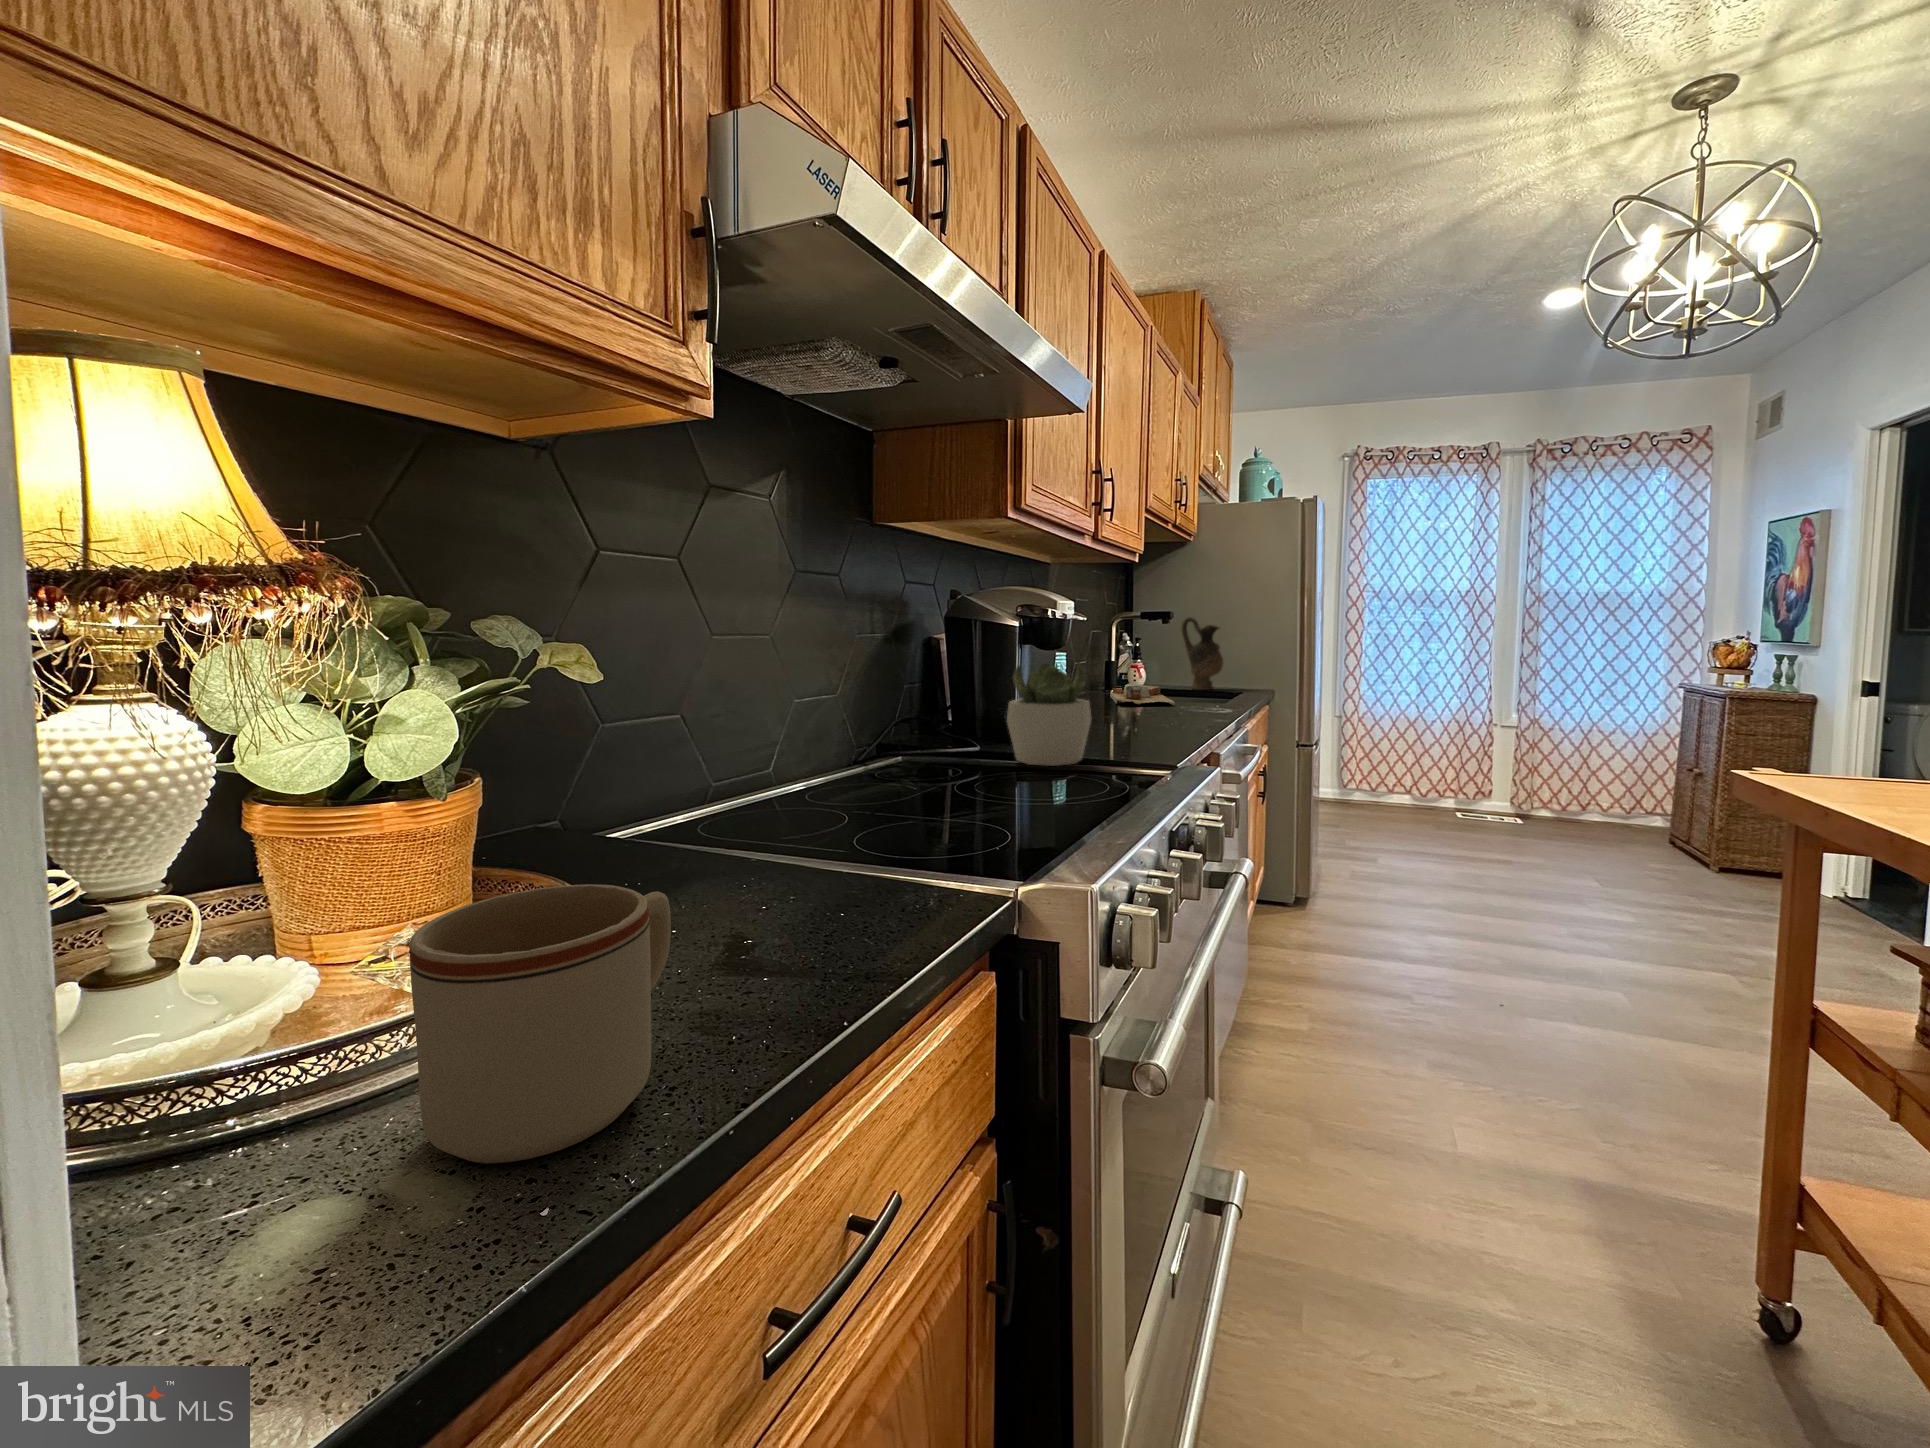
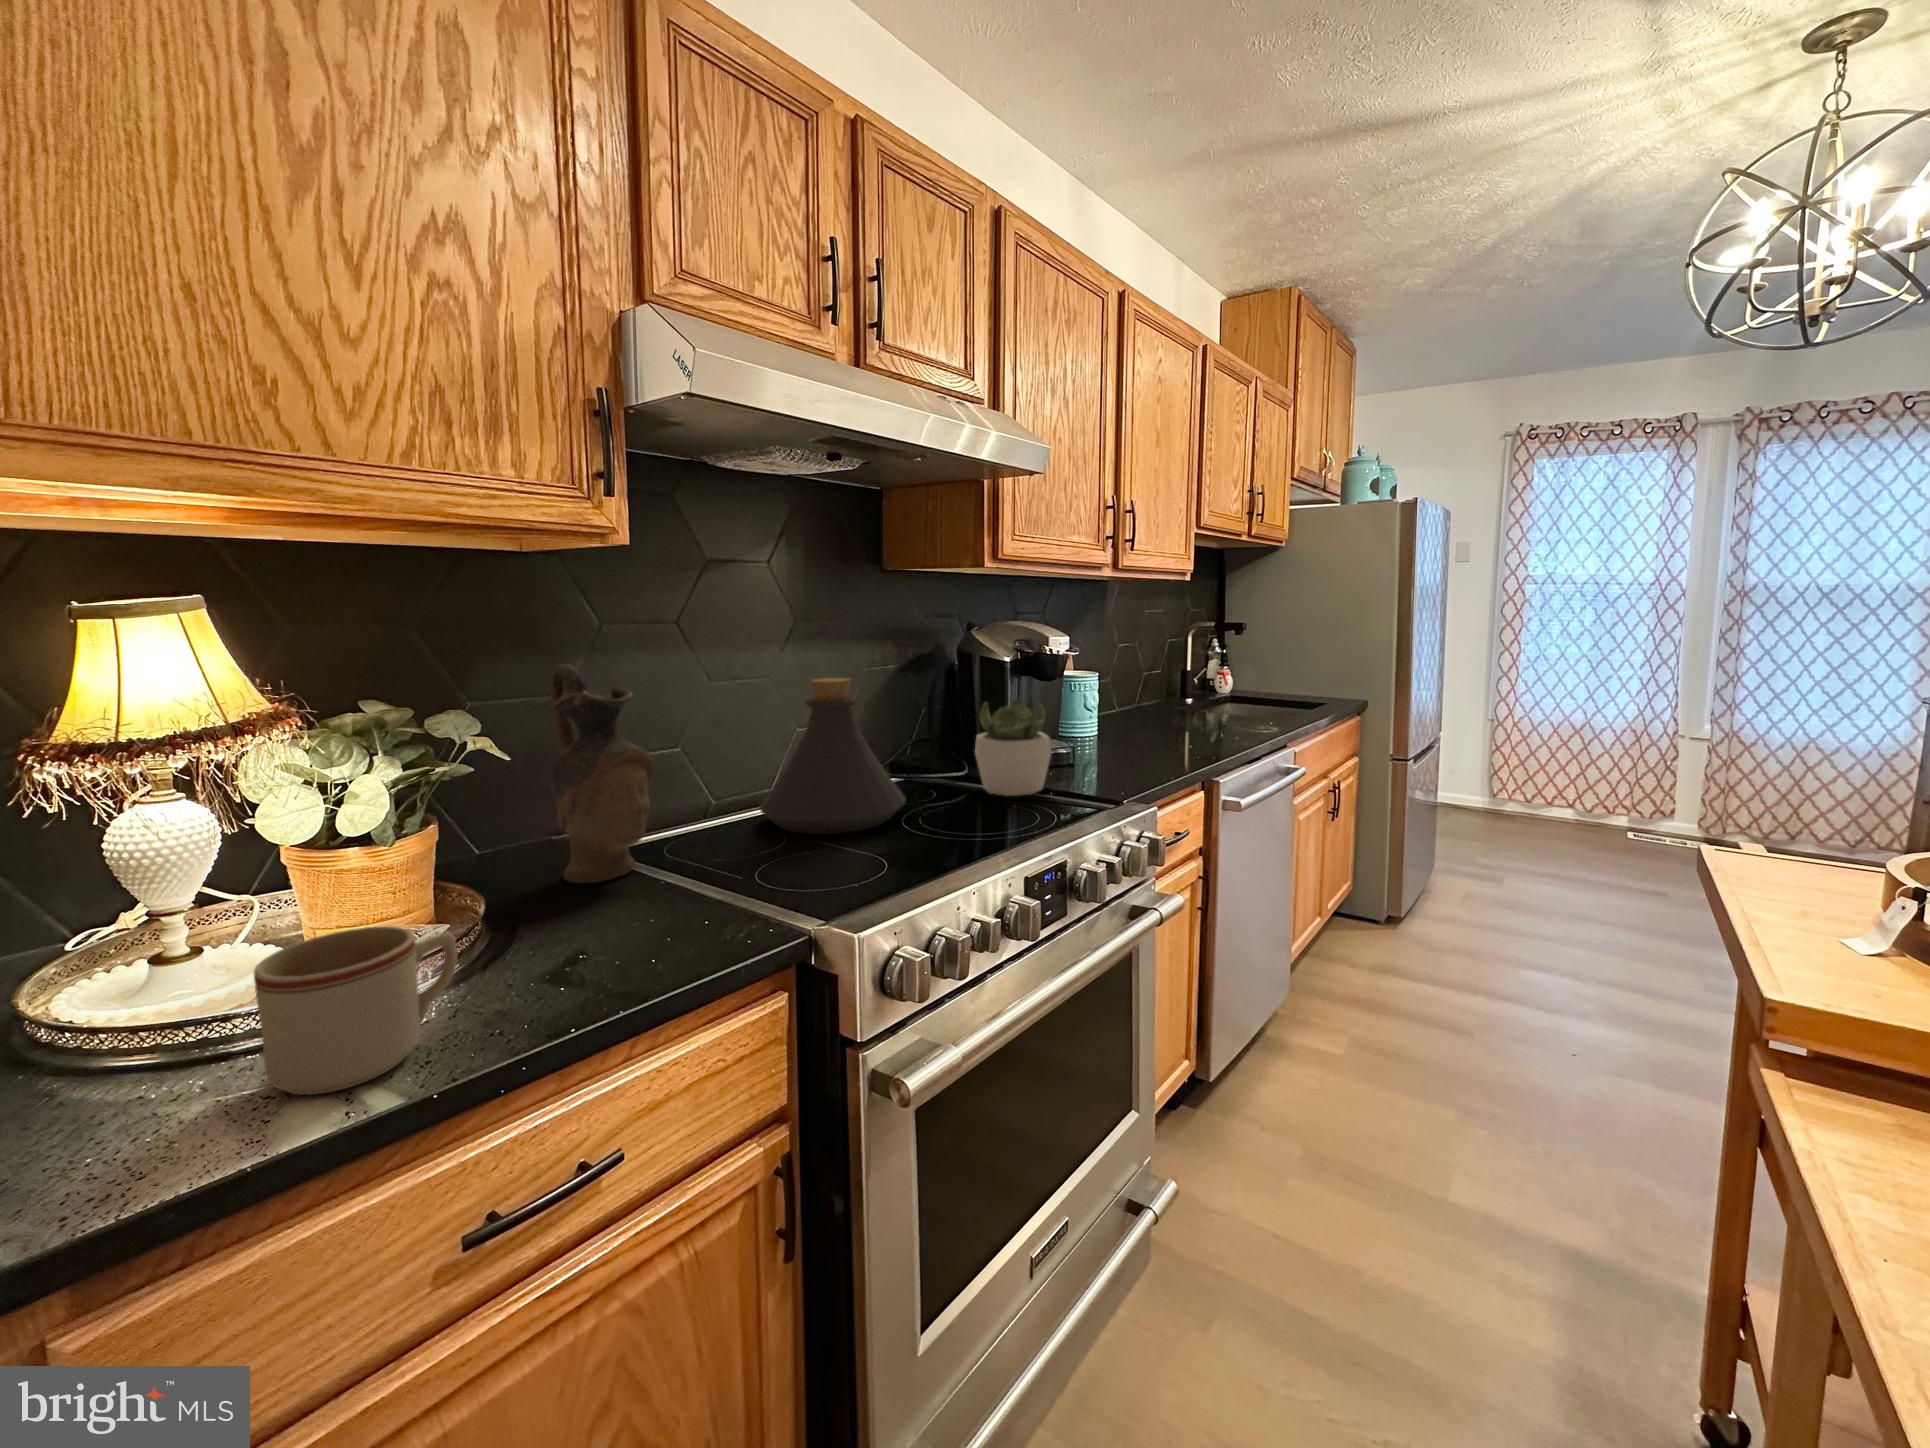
ceramic pitcher: present [1182,617,1223,690] -> present [550,664,655,883]
bottle: none [797,627,969,807] -> present [760,678,906,834]
cutting board: present [1110,683,1175,706] -> none [1172,694,1230,721]

